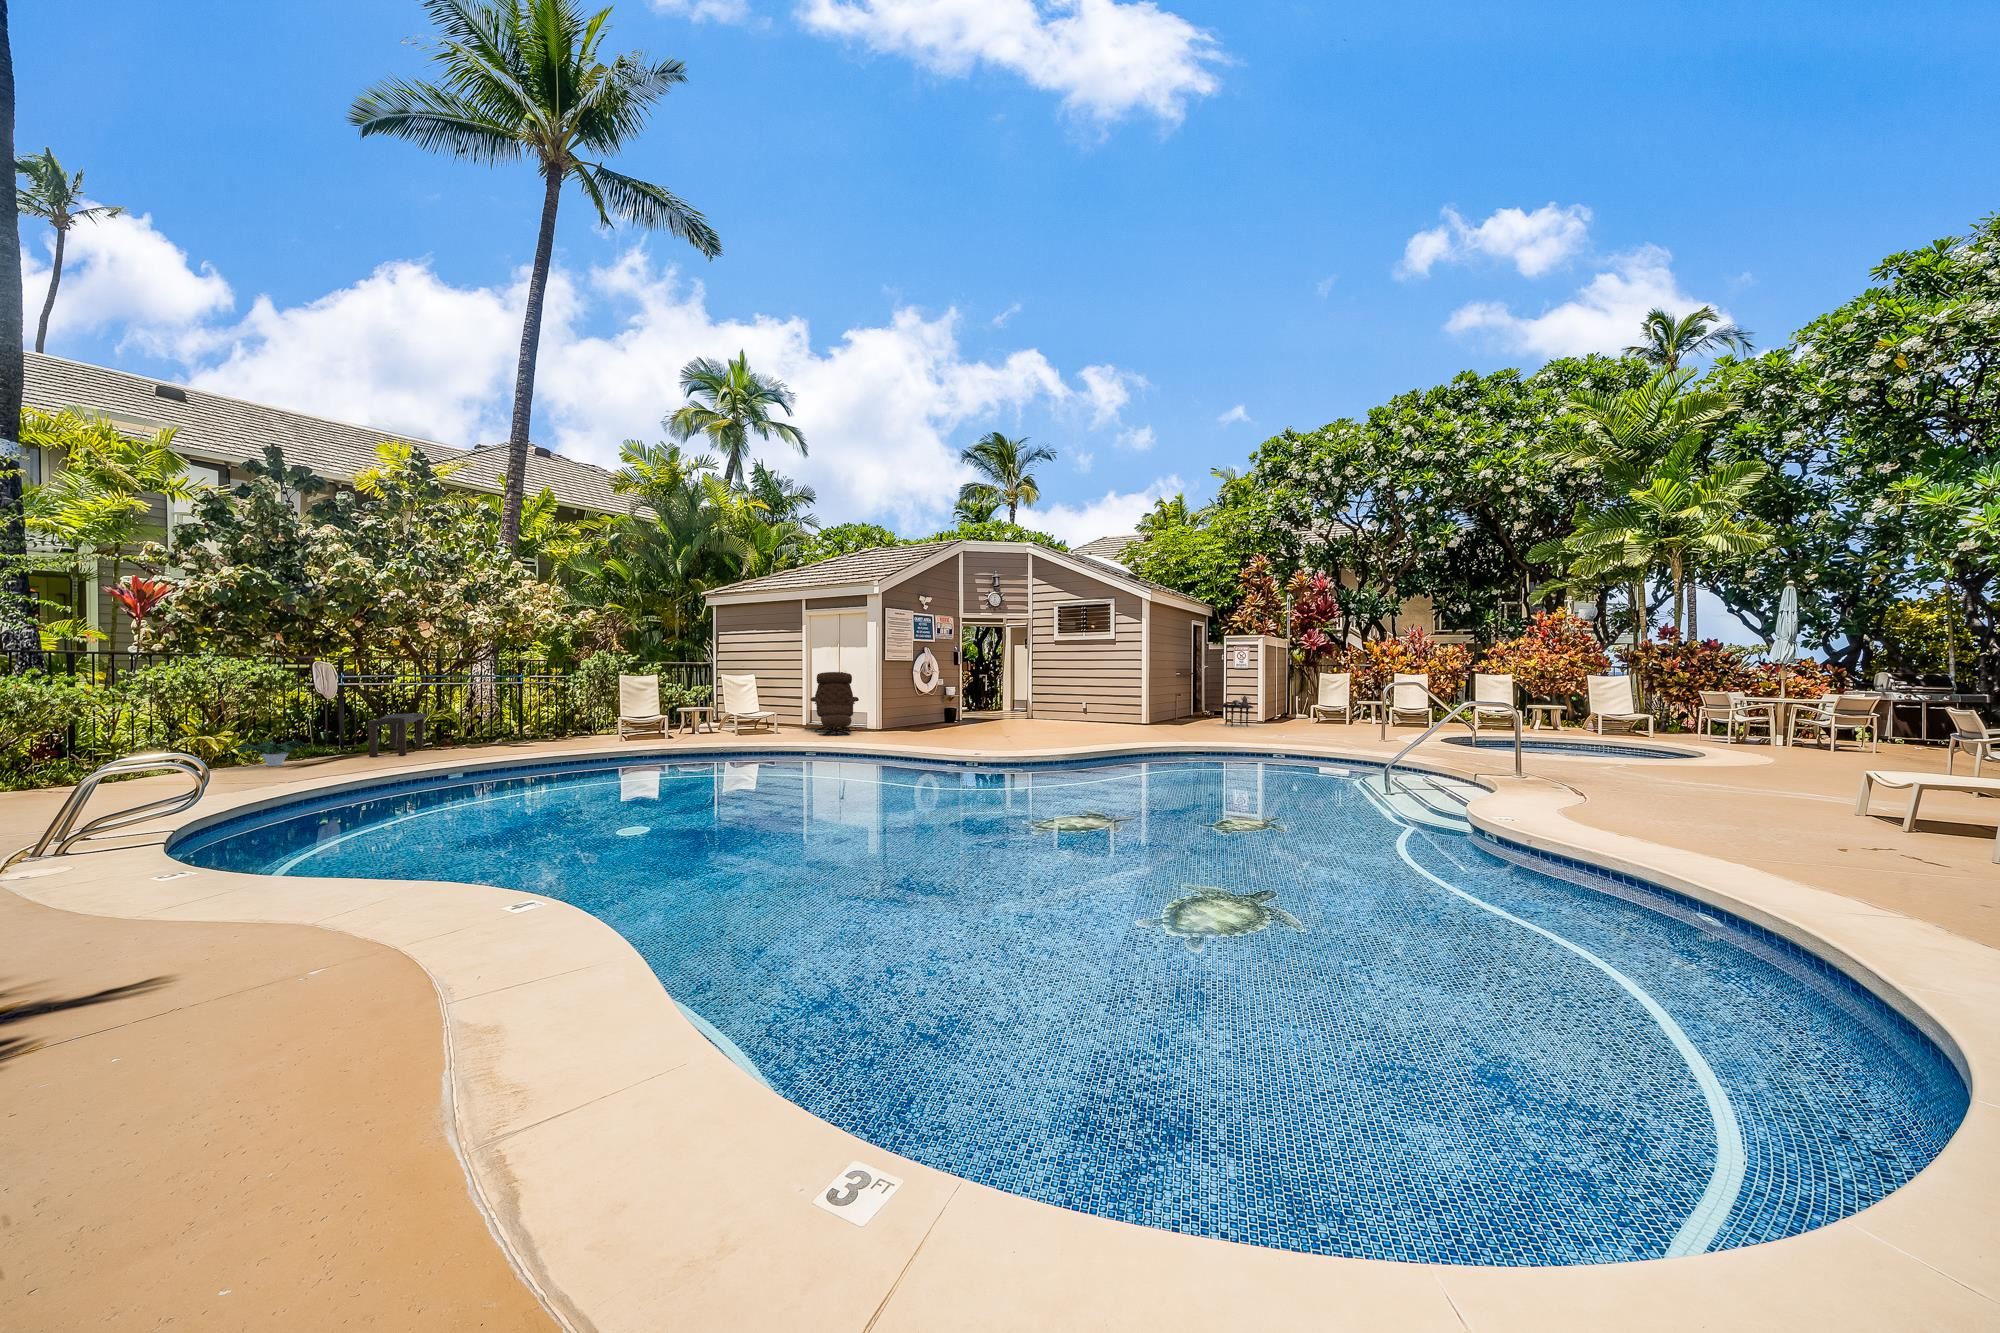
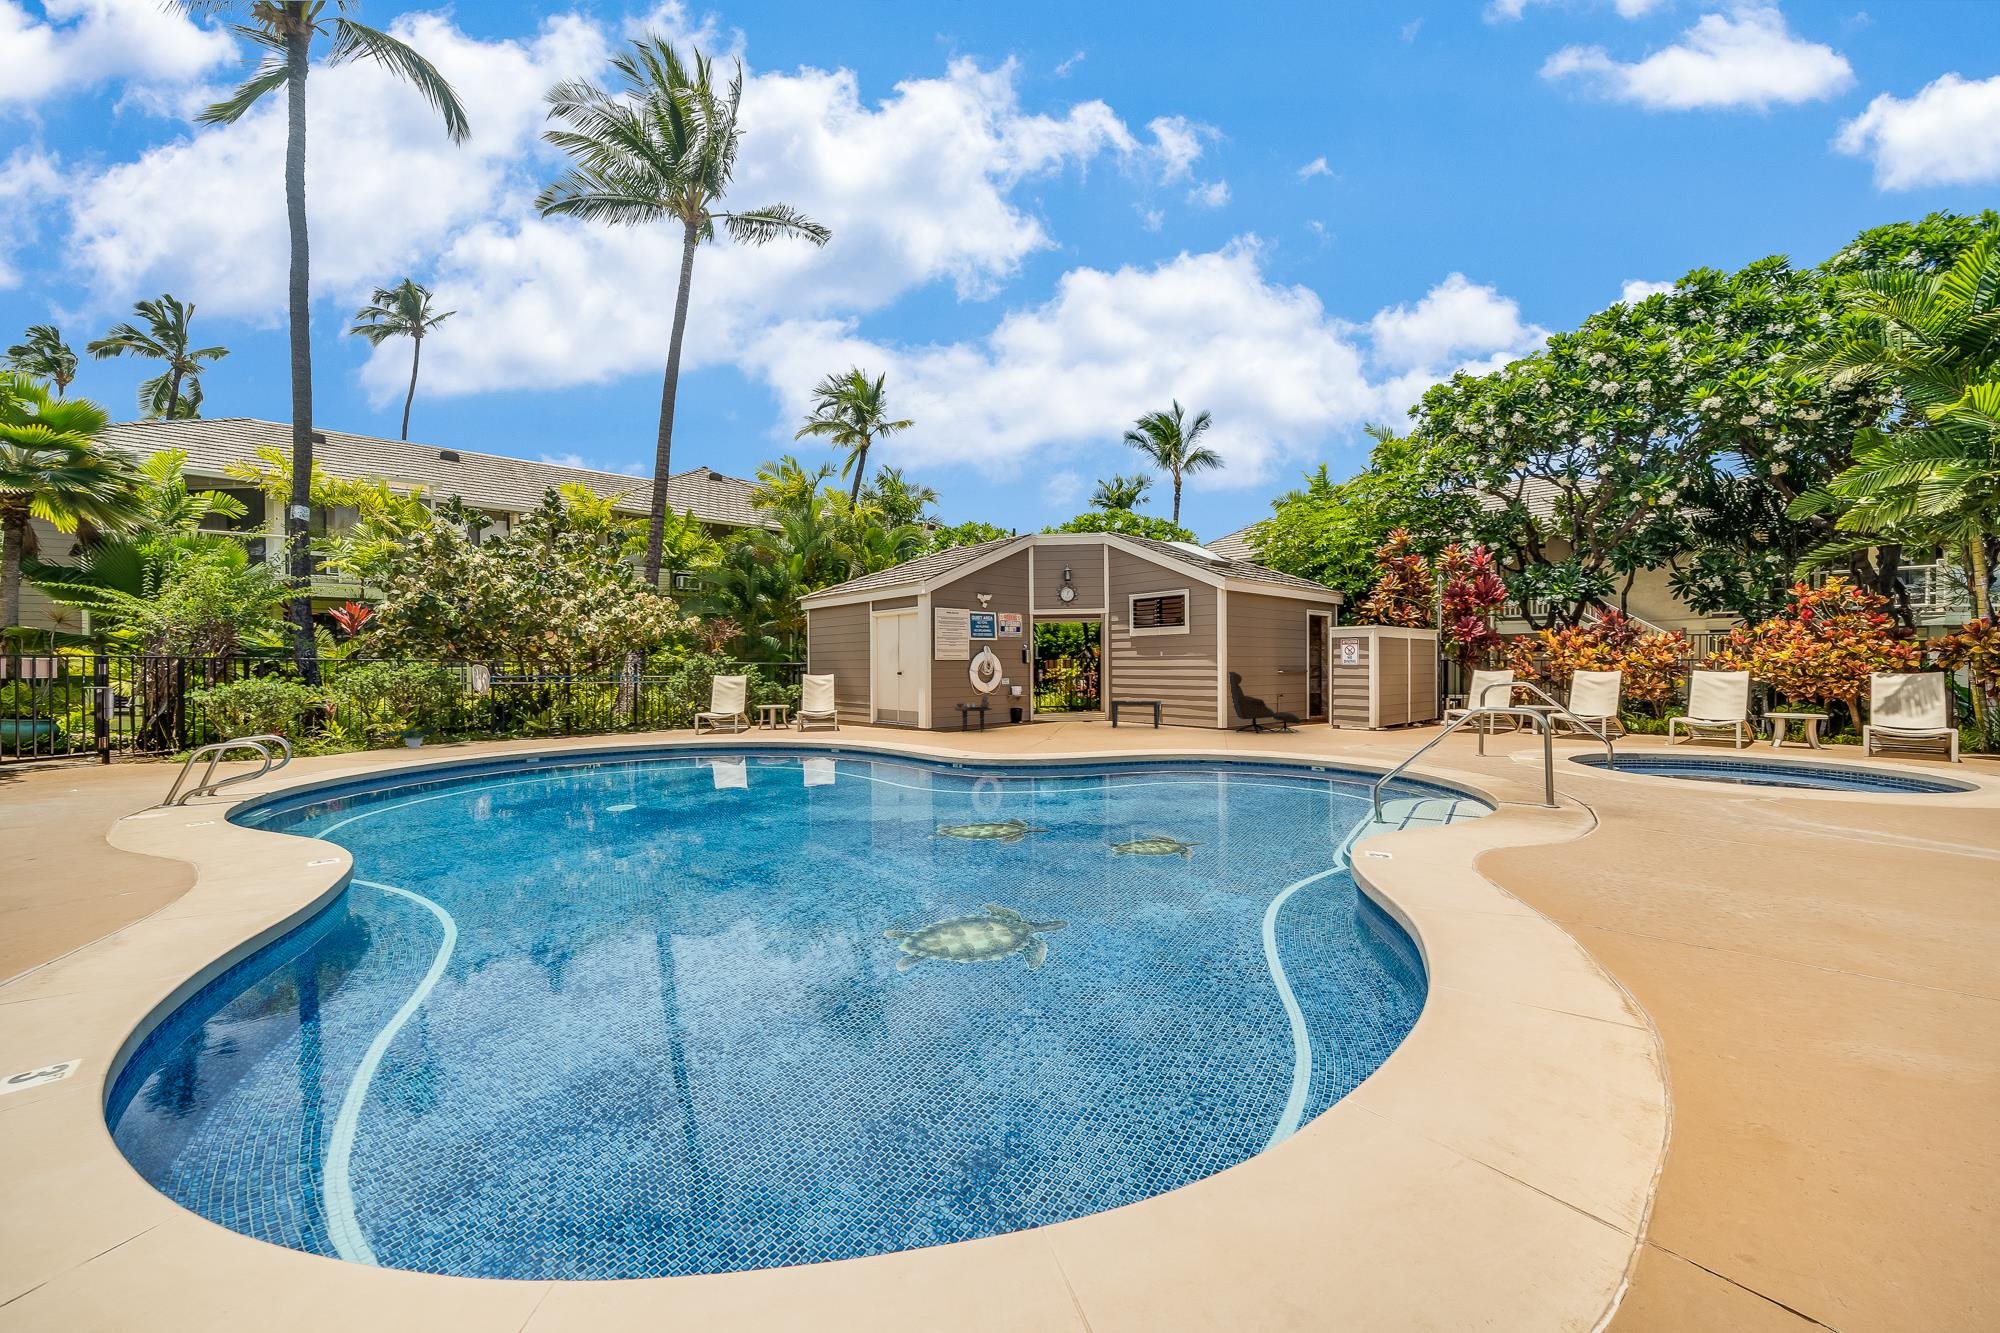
lounge chair: present [811,672,859,736] -> present [1229,672,1300,733]
side table: present [1221,696,1253,726] -> present [953,696,992,732]
bench: present [368,713,426,757] -> present [1111,701,1161,728]

